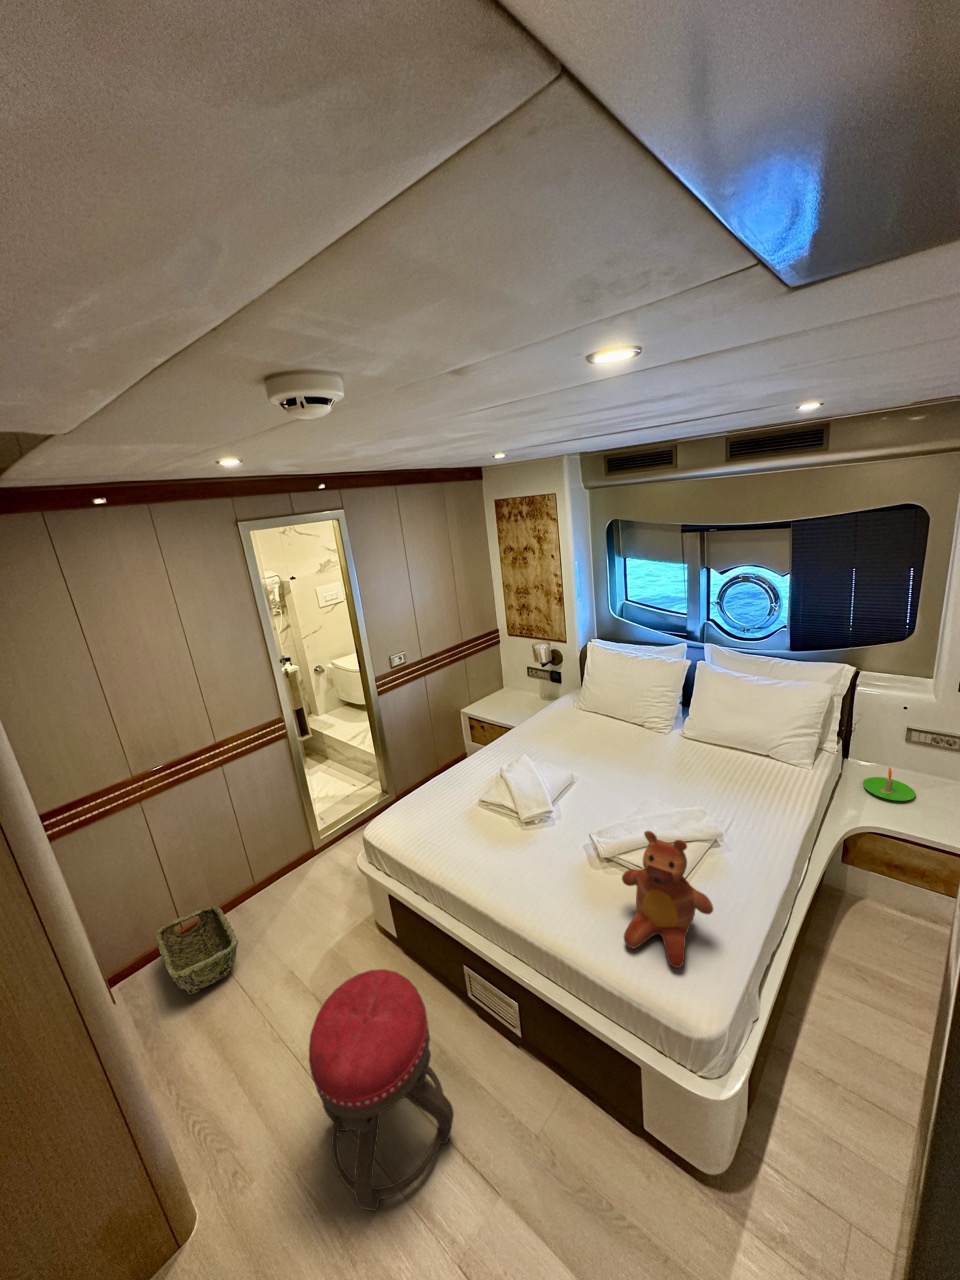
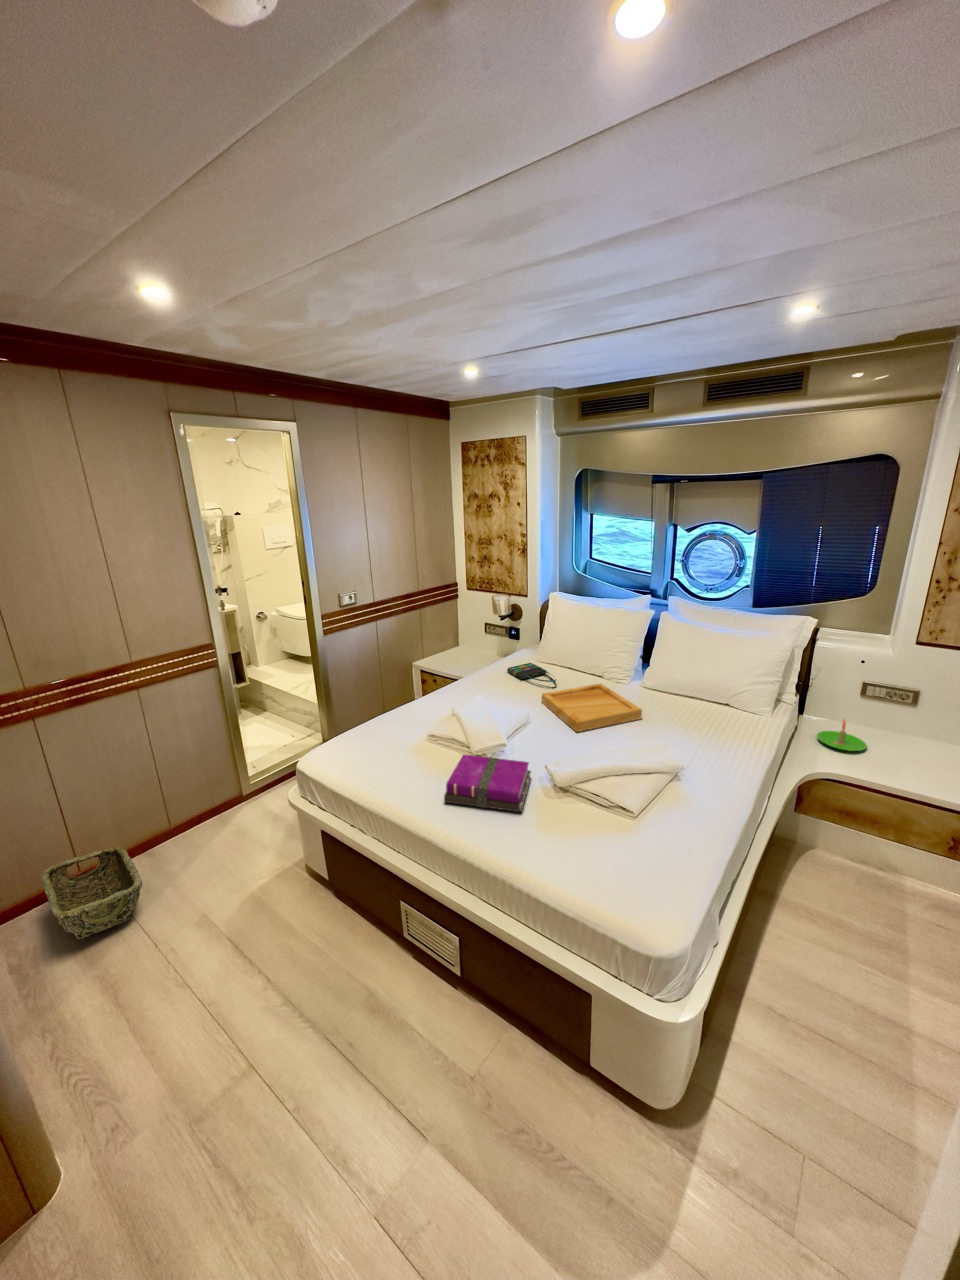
tote bag: none [550,713,597,742] -> present [507,663,556,688]
tray: none [584,736,681,793] -> present [542,684,642,732]
notebook: none [497,825,576,886] -> present [444,755,531,812]
teddy bear: present [622,831,713,968] -> none [580,742,677,886]
ottoman: present [309,969,454,1211] -> none [210,895,380,1163]

